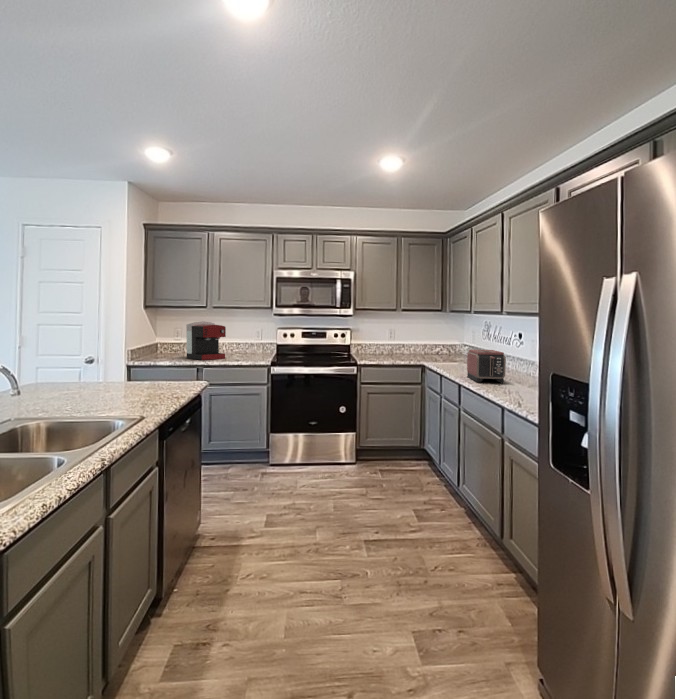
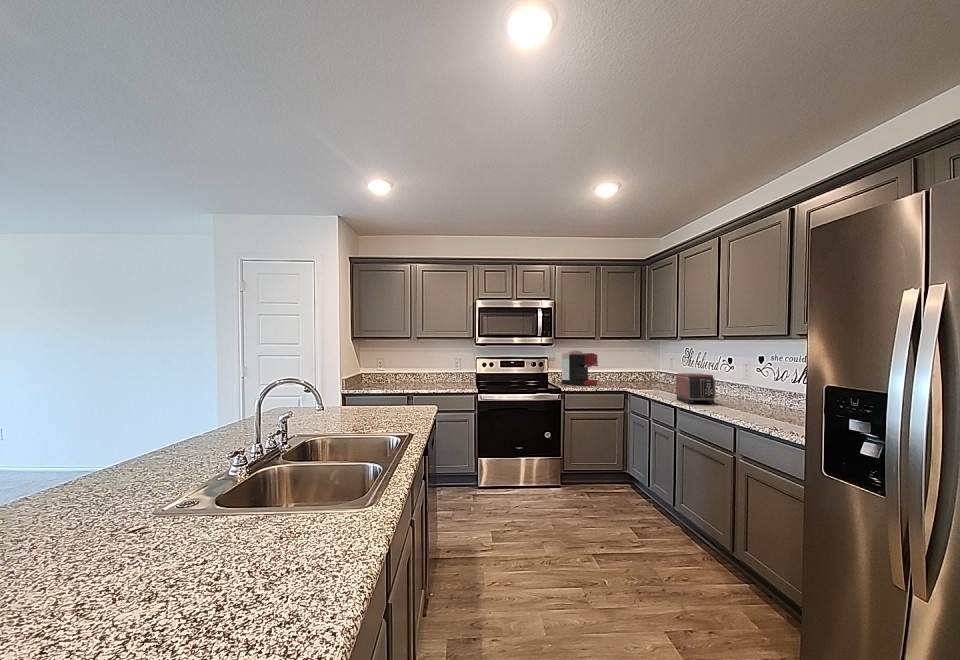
coffee maker: present [186,321,226,360] -> present [562,350,598,385]

